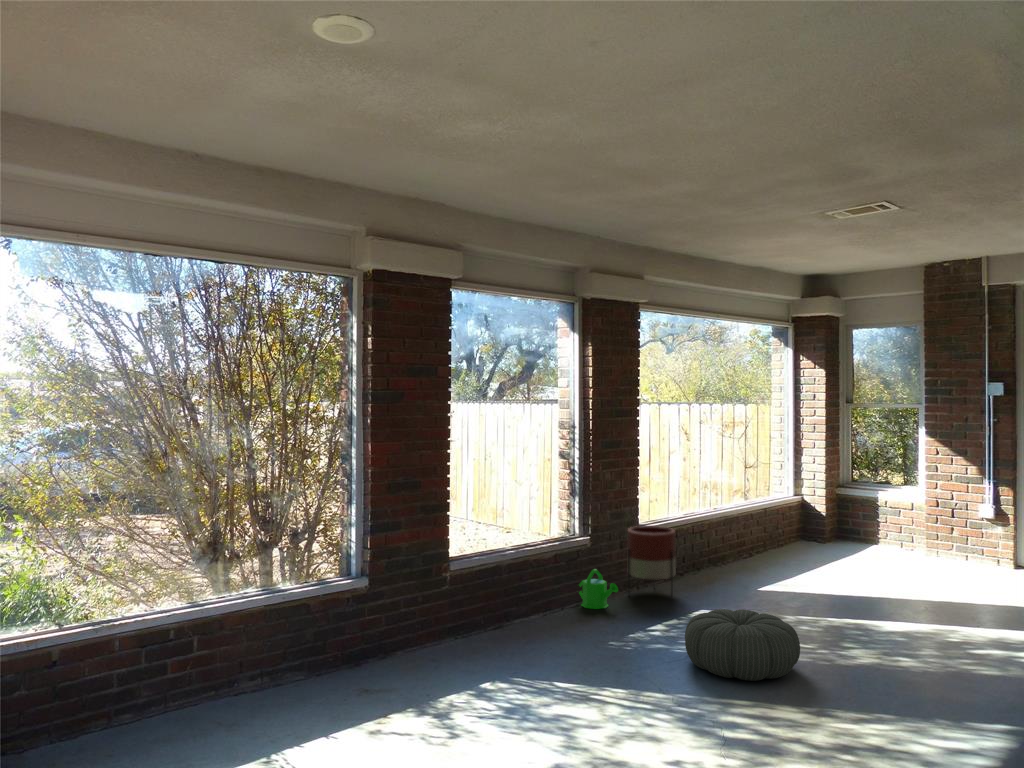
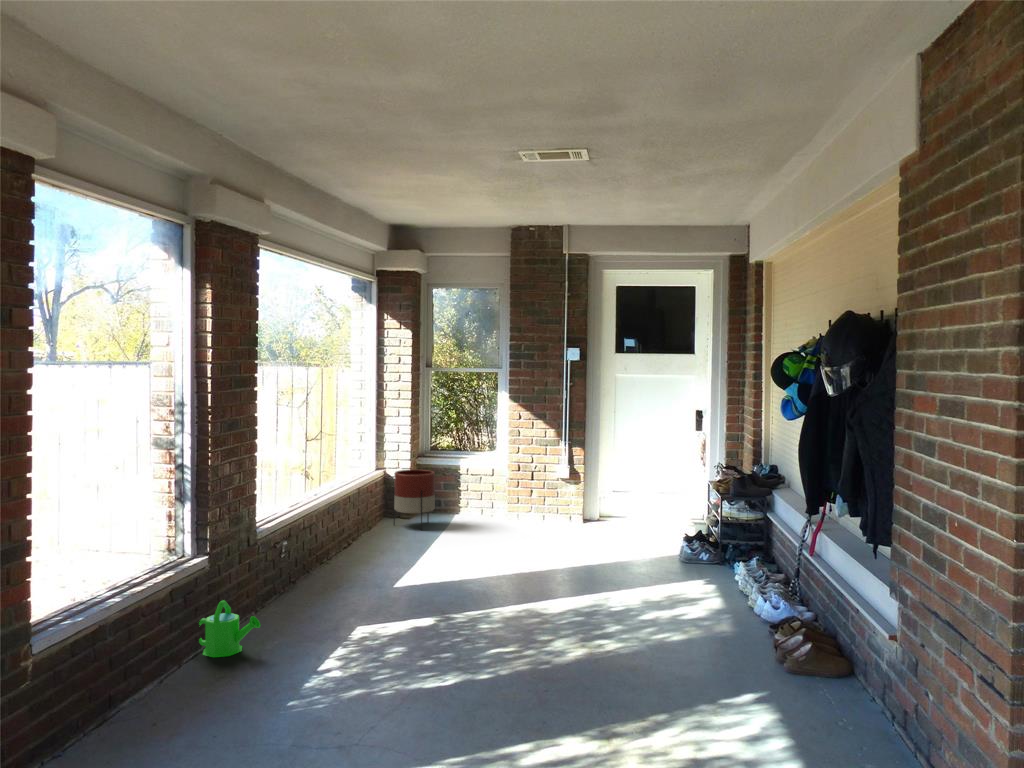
planter: present [628,526,676,581] -> present [394,470,435,530]
pouf: present [685,609,800,681] -> none [402,623,541,716]

